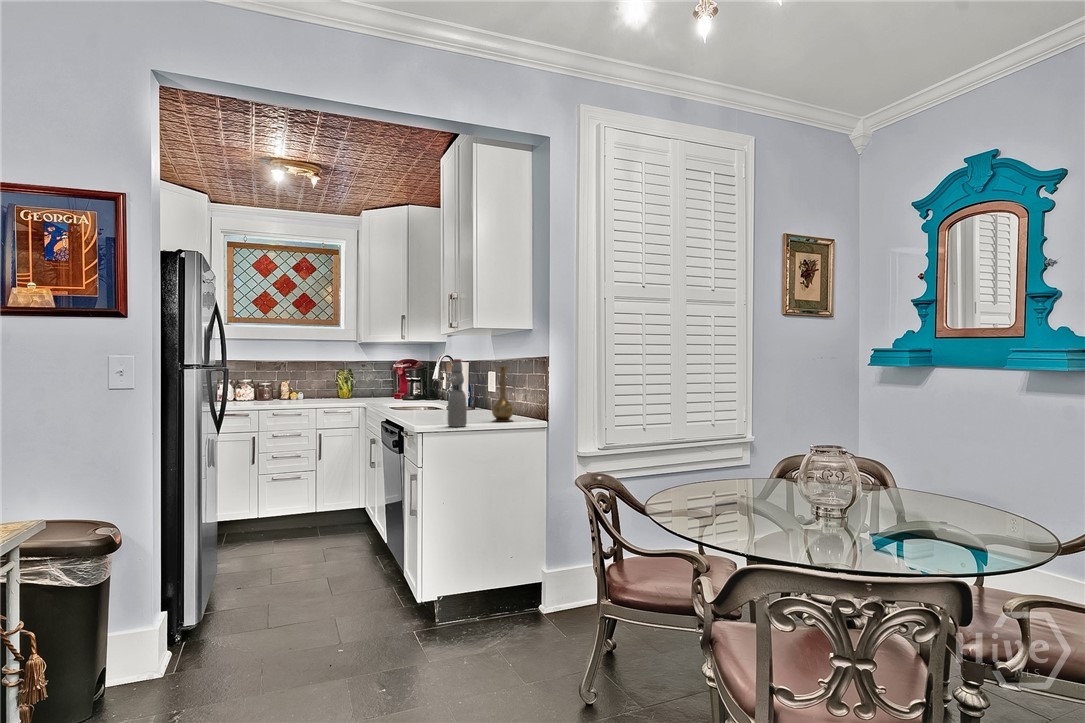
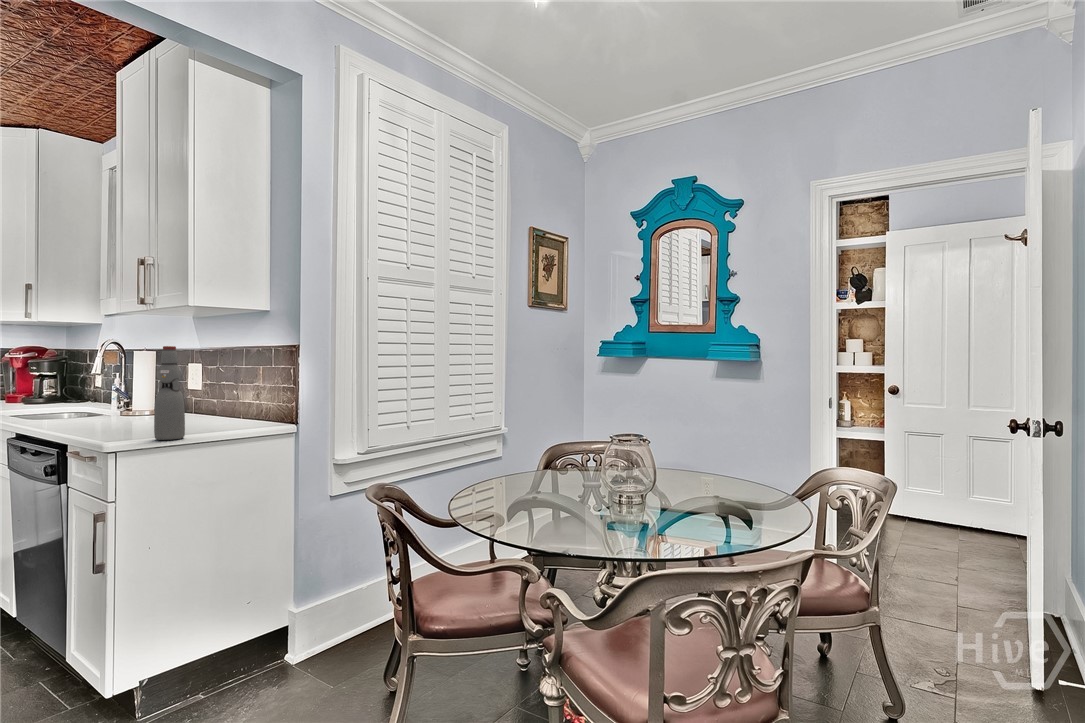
vase: present [492,367,514,422] -> none [215,357,248,429]

